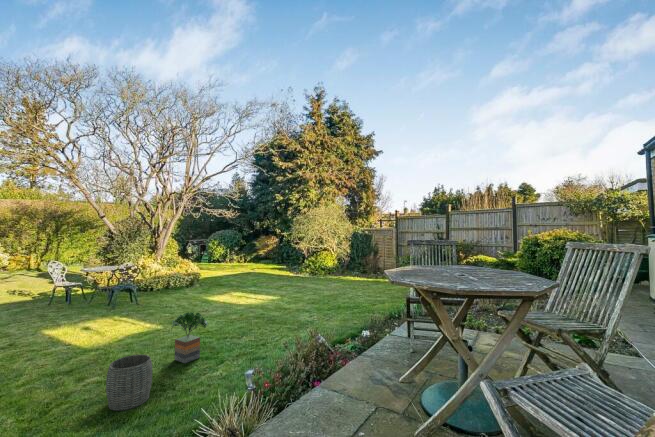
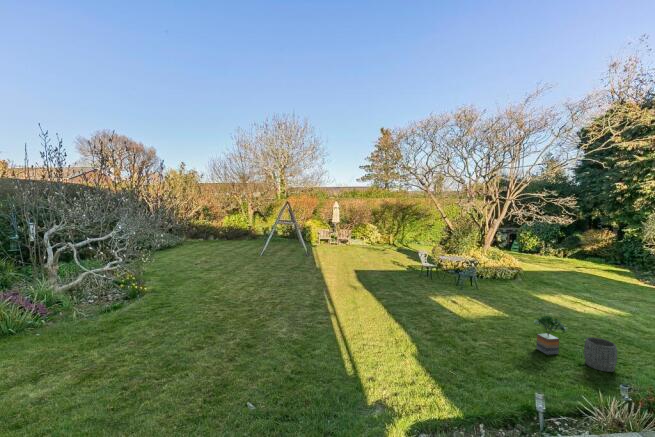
woven basket: present [106,355,152,411] -> present [584,337,617,372]

